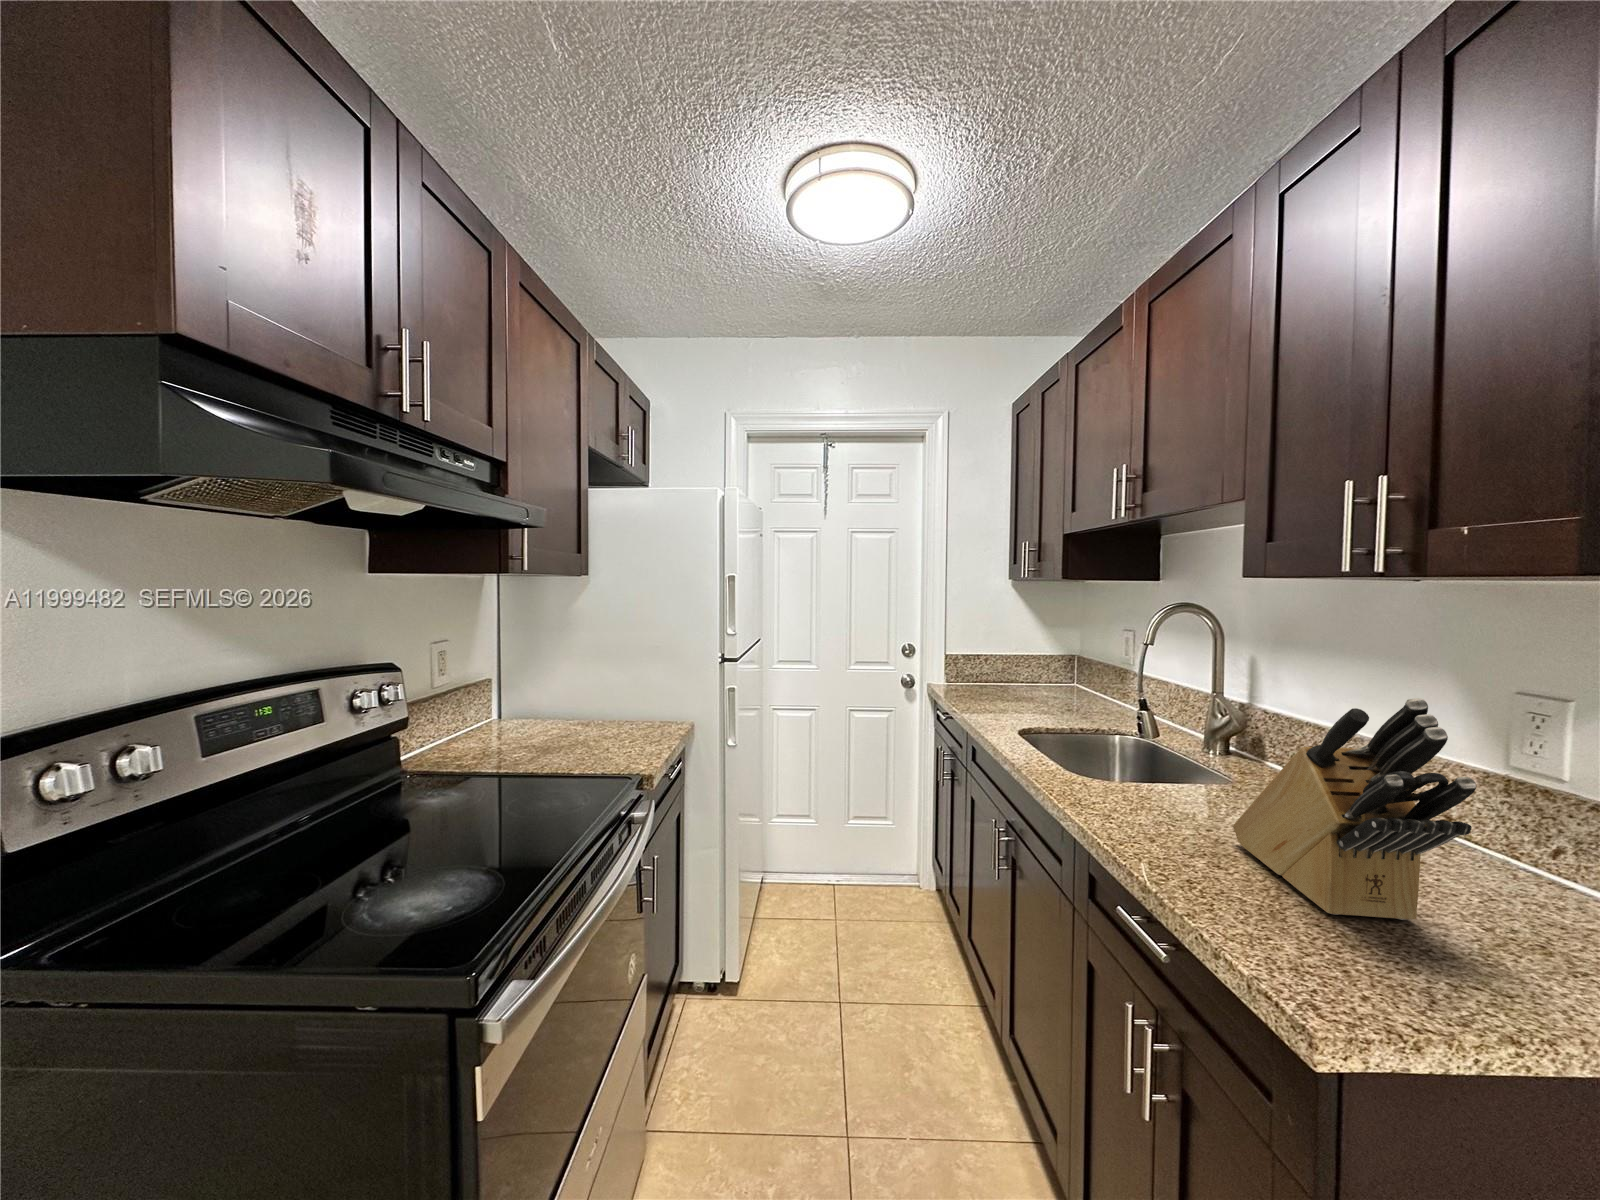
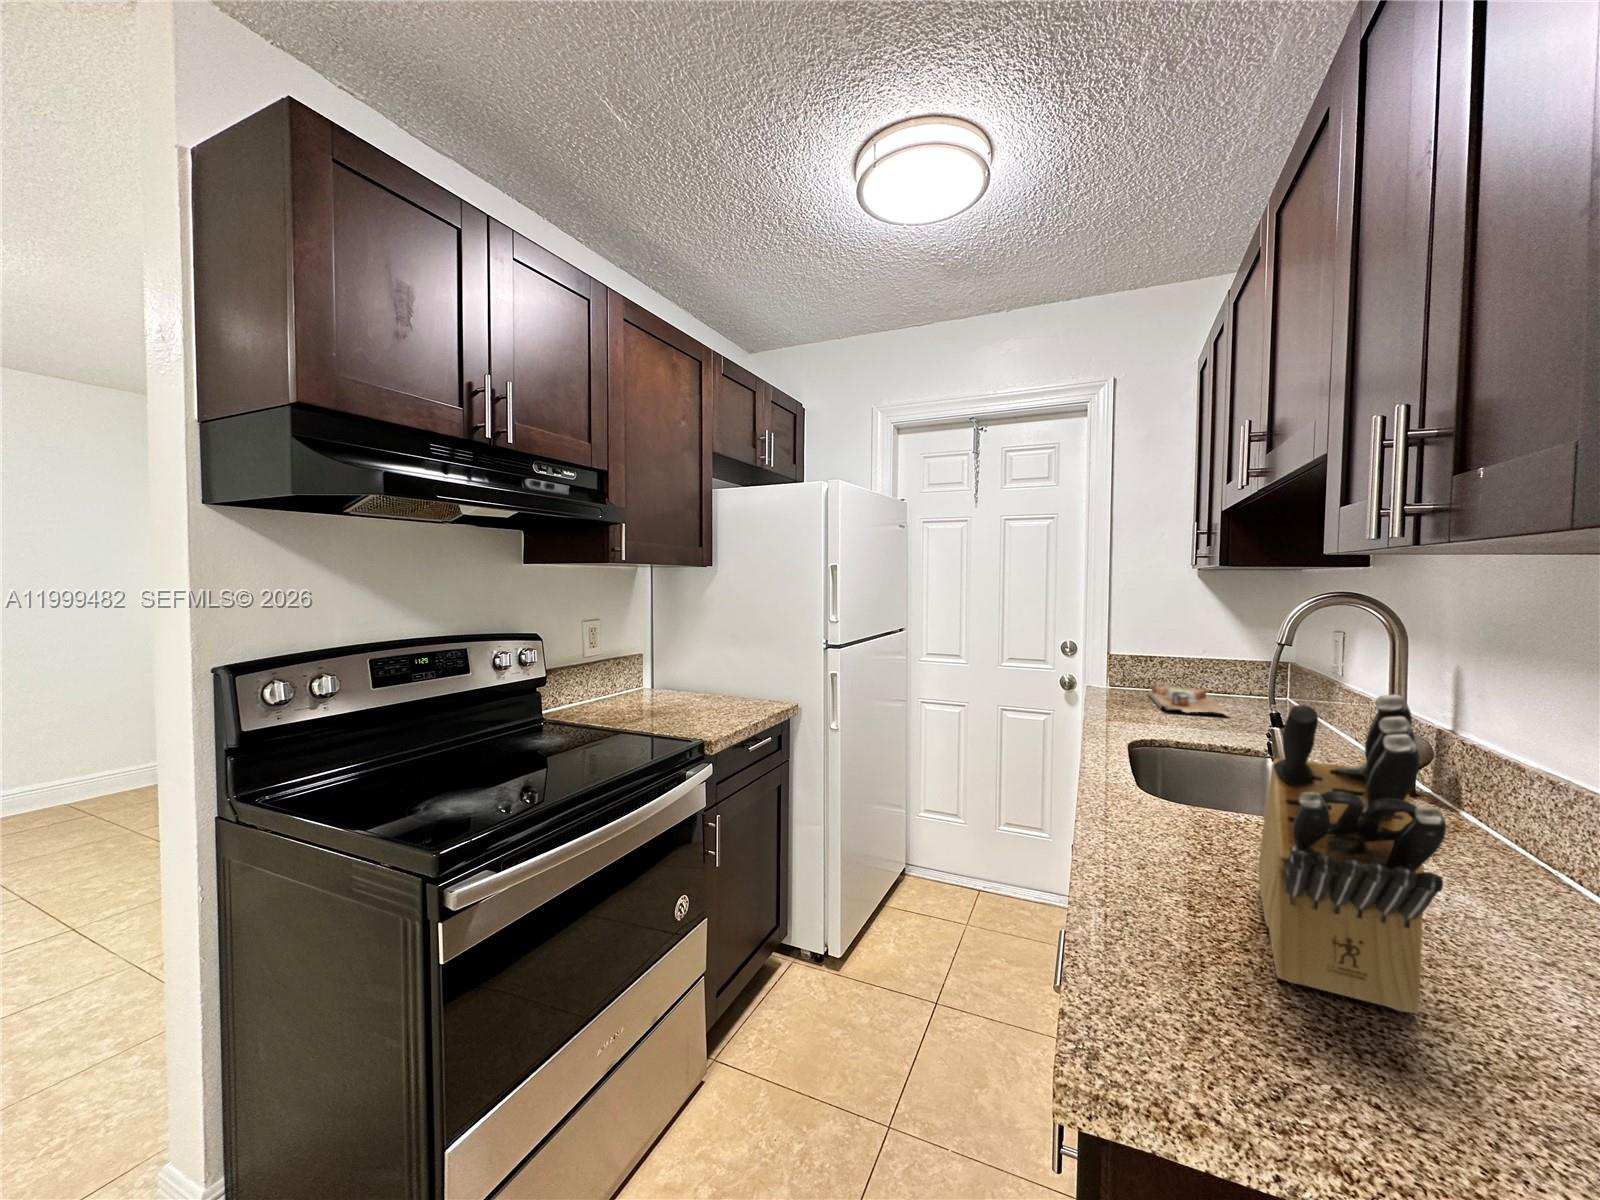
cutting board: none [975,675,1053,701] -> present [1149,685,1230,718]

